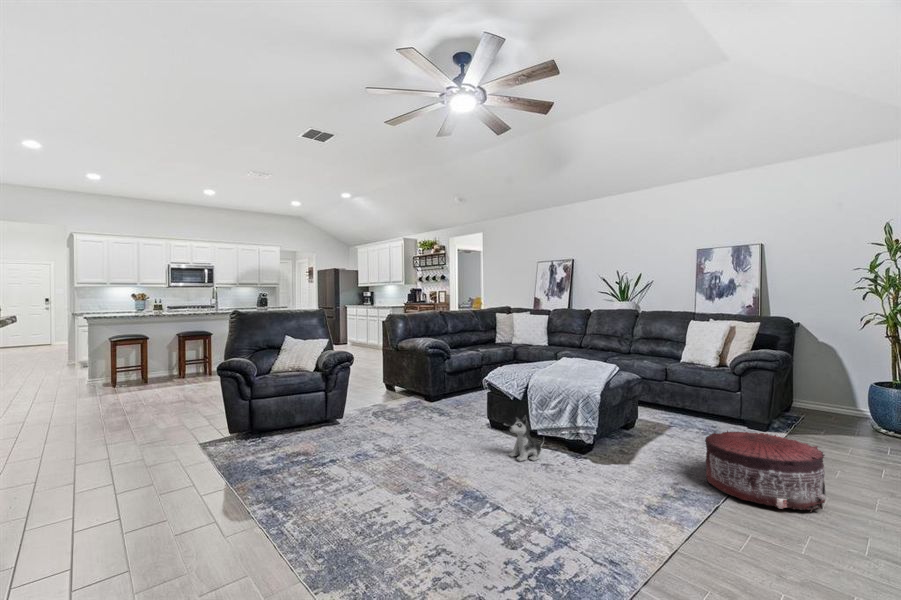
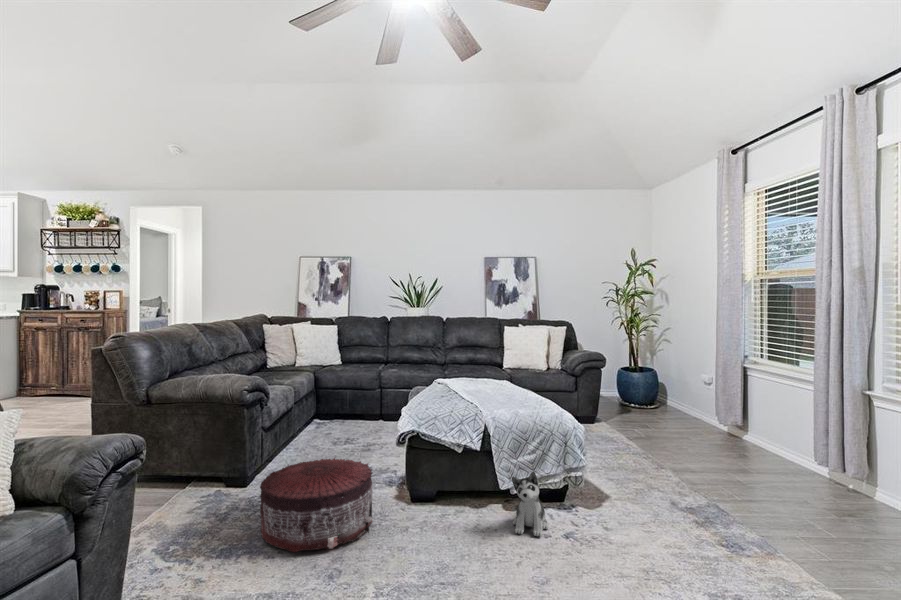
pouf: present [705,431,826,512] -> present [260,458,373,552]

